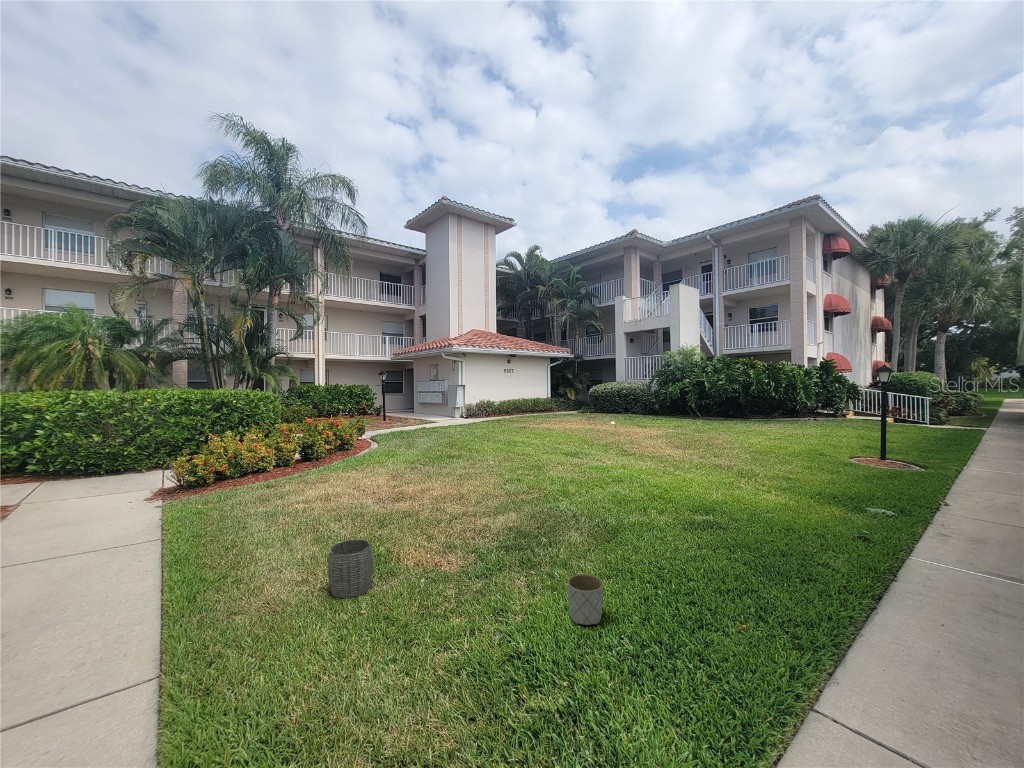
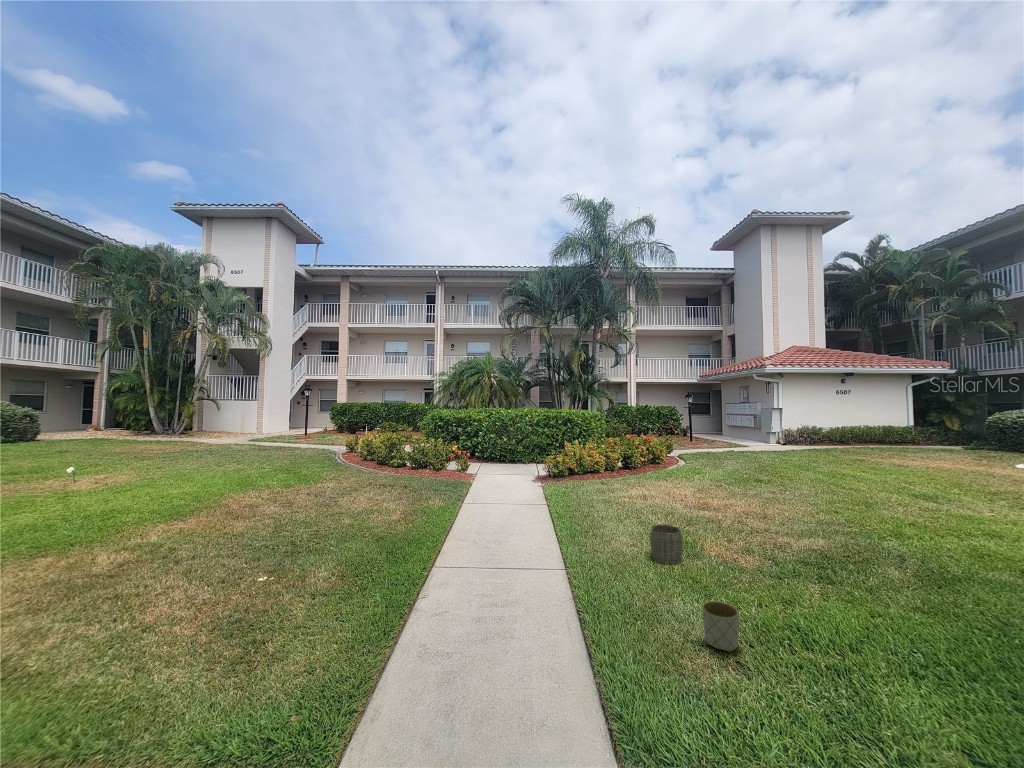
planter: present [568,574,603,625] -> present [702,601,739,652]

